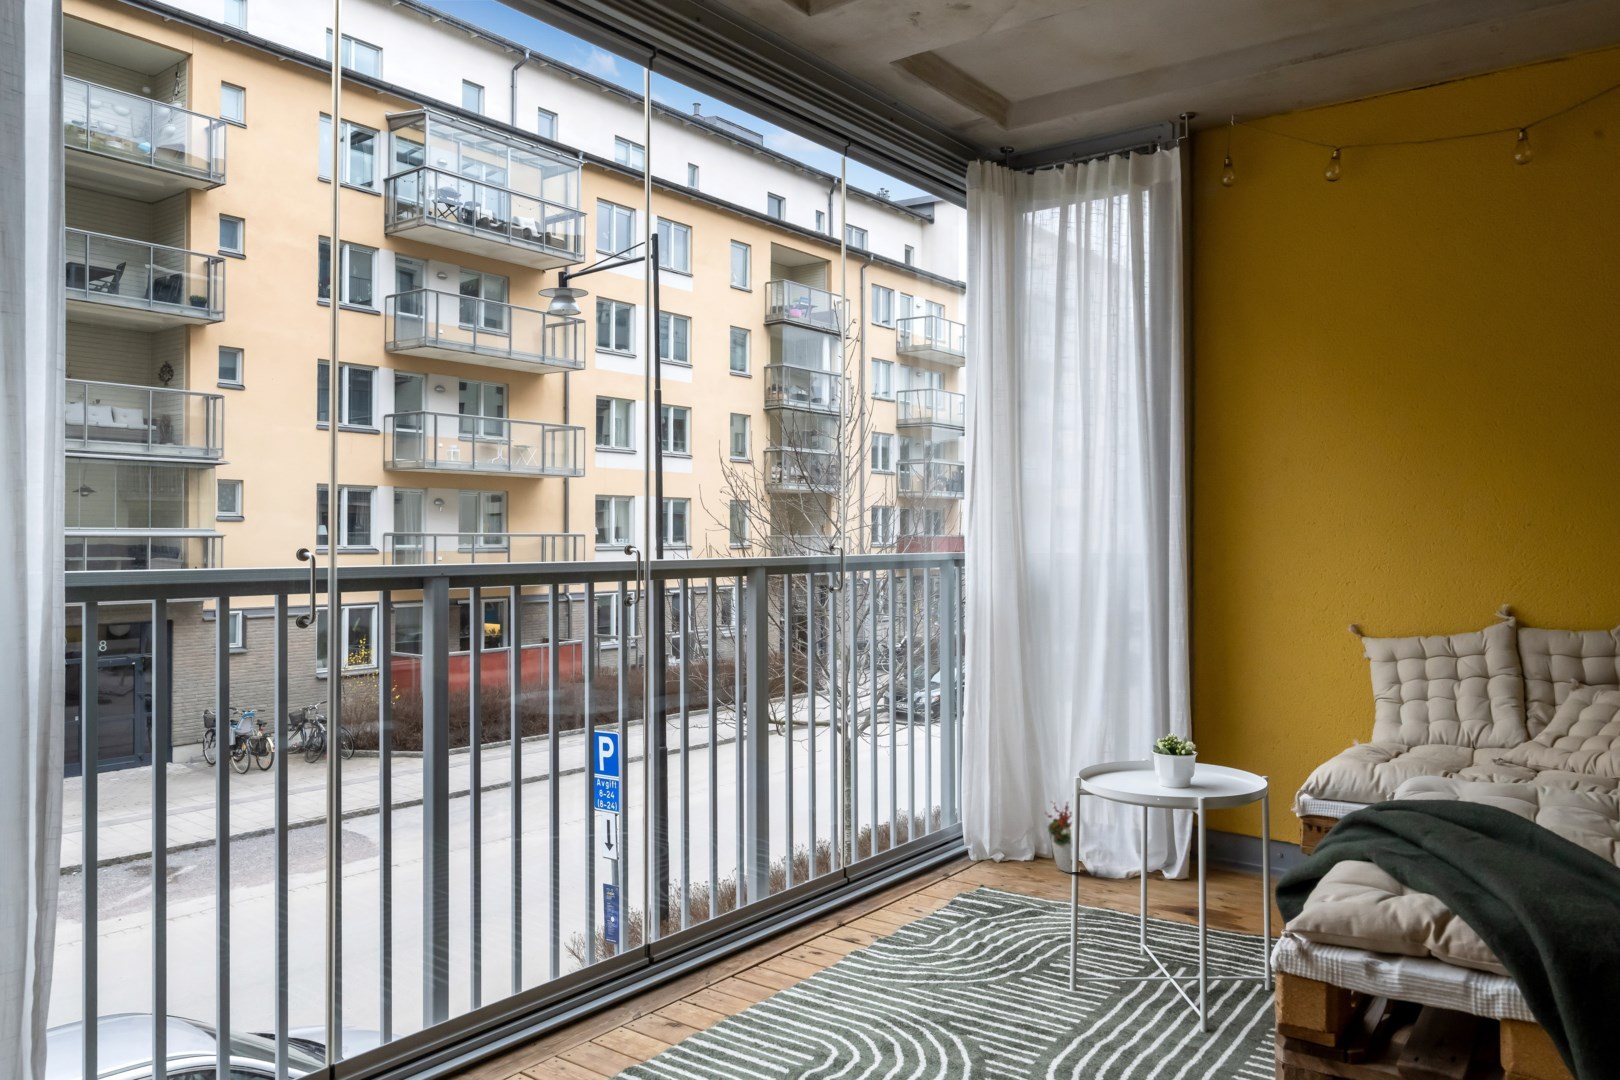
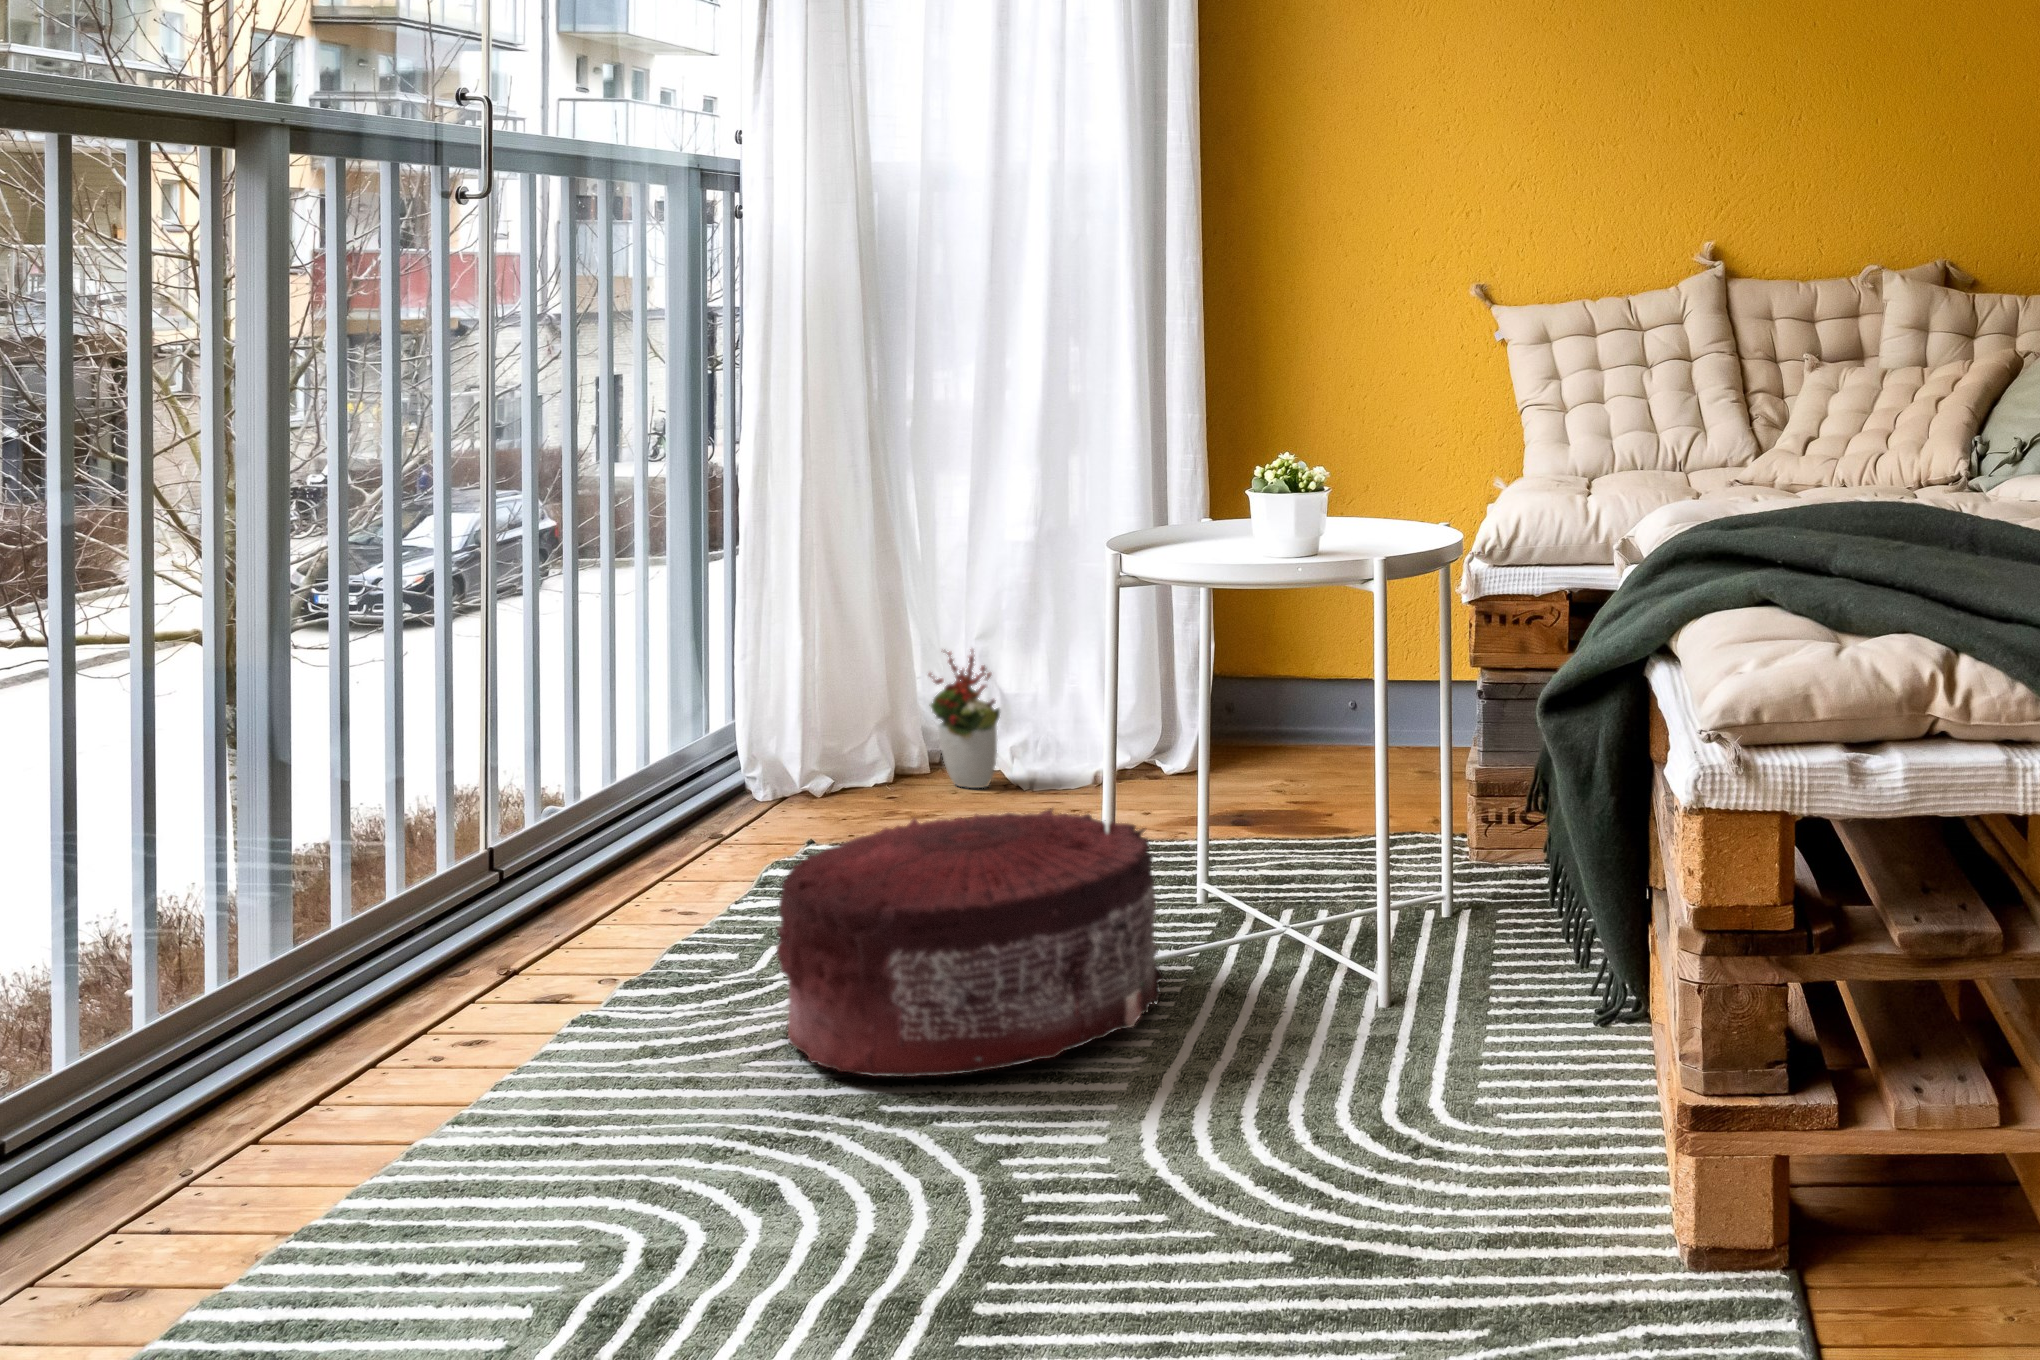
pouf: none [920,889,1099,1018] -> present [777,808,1165,1077]

